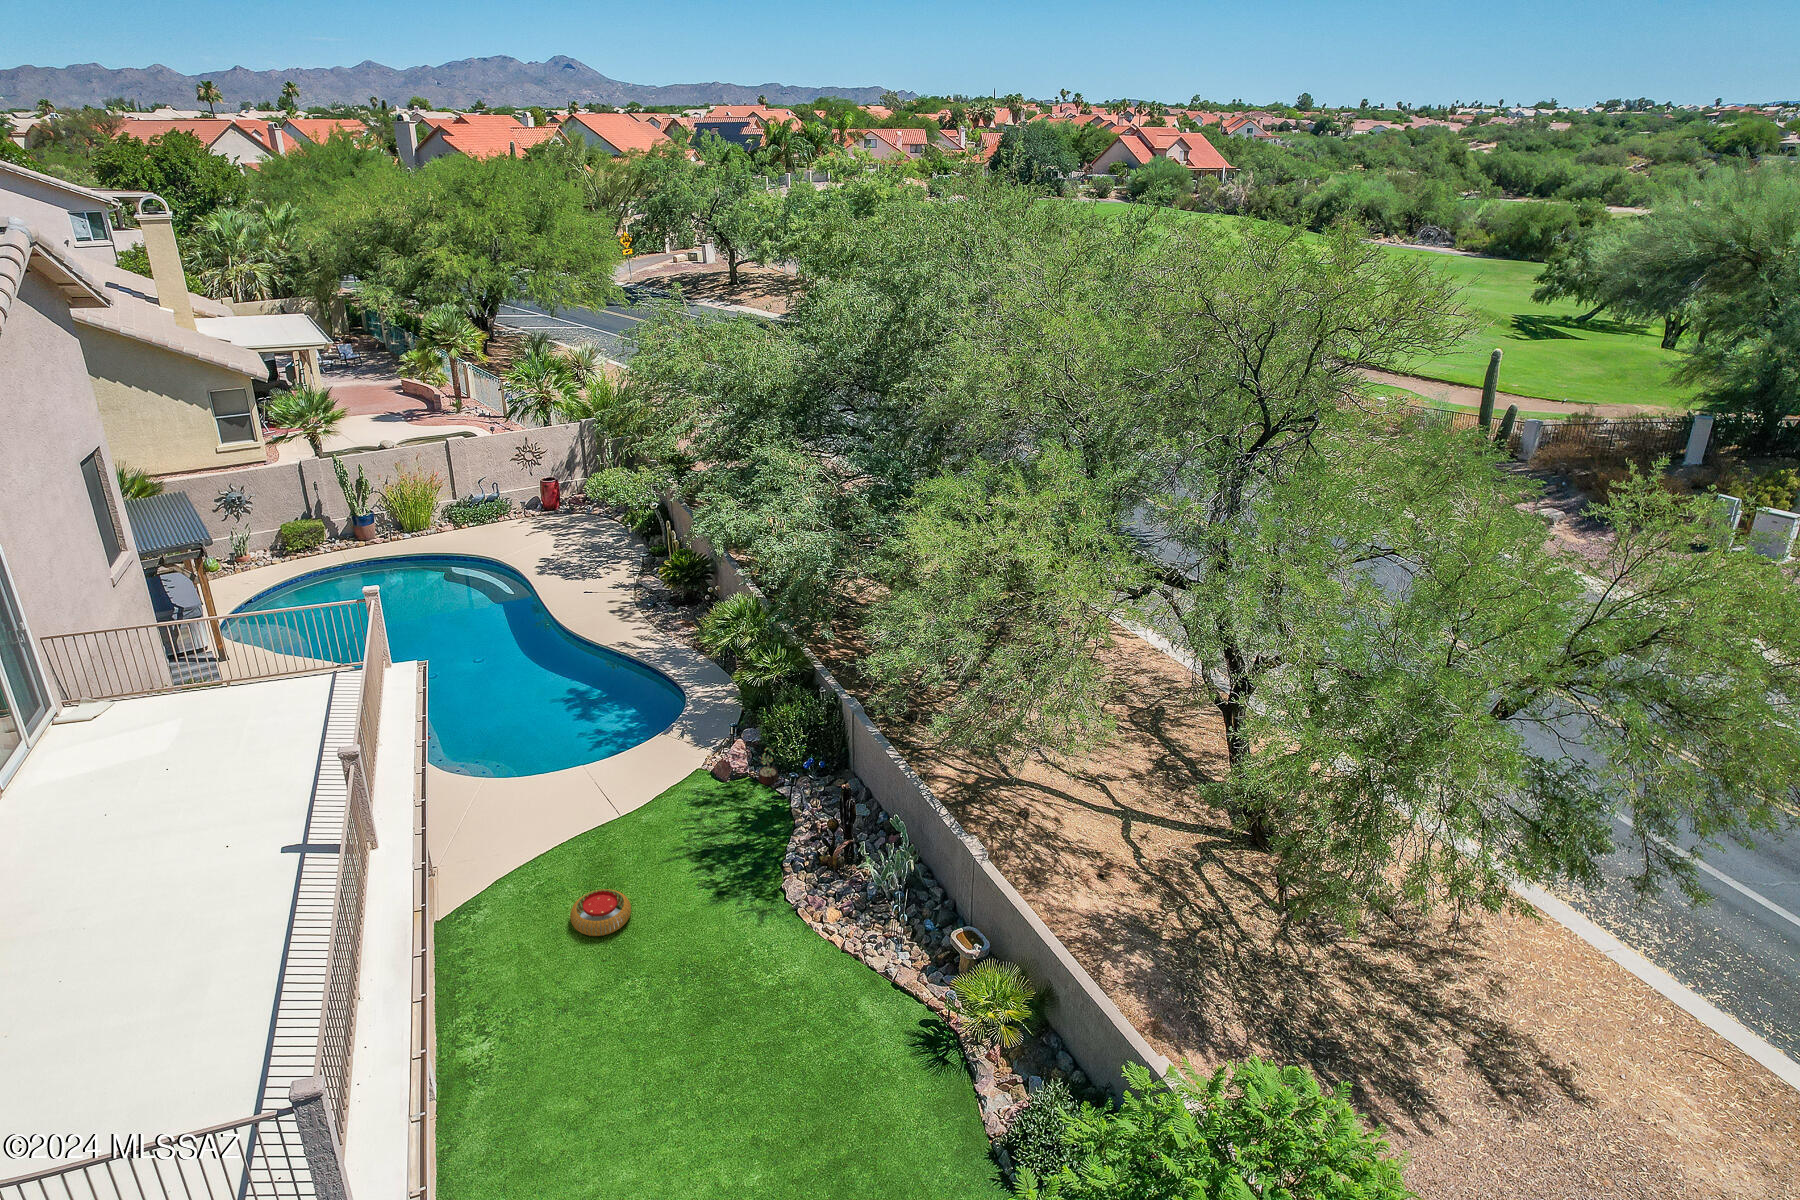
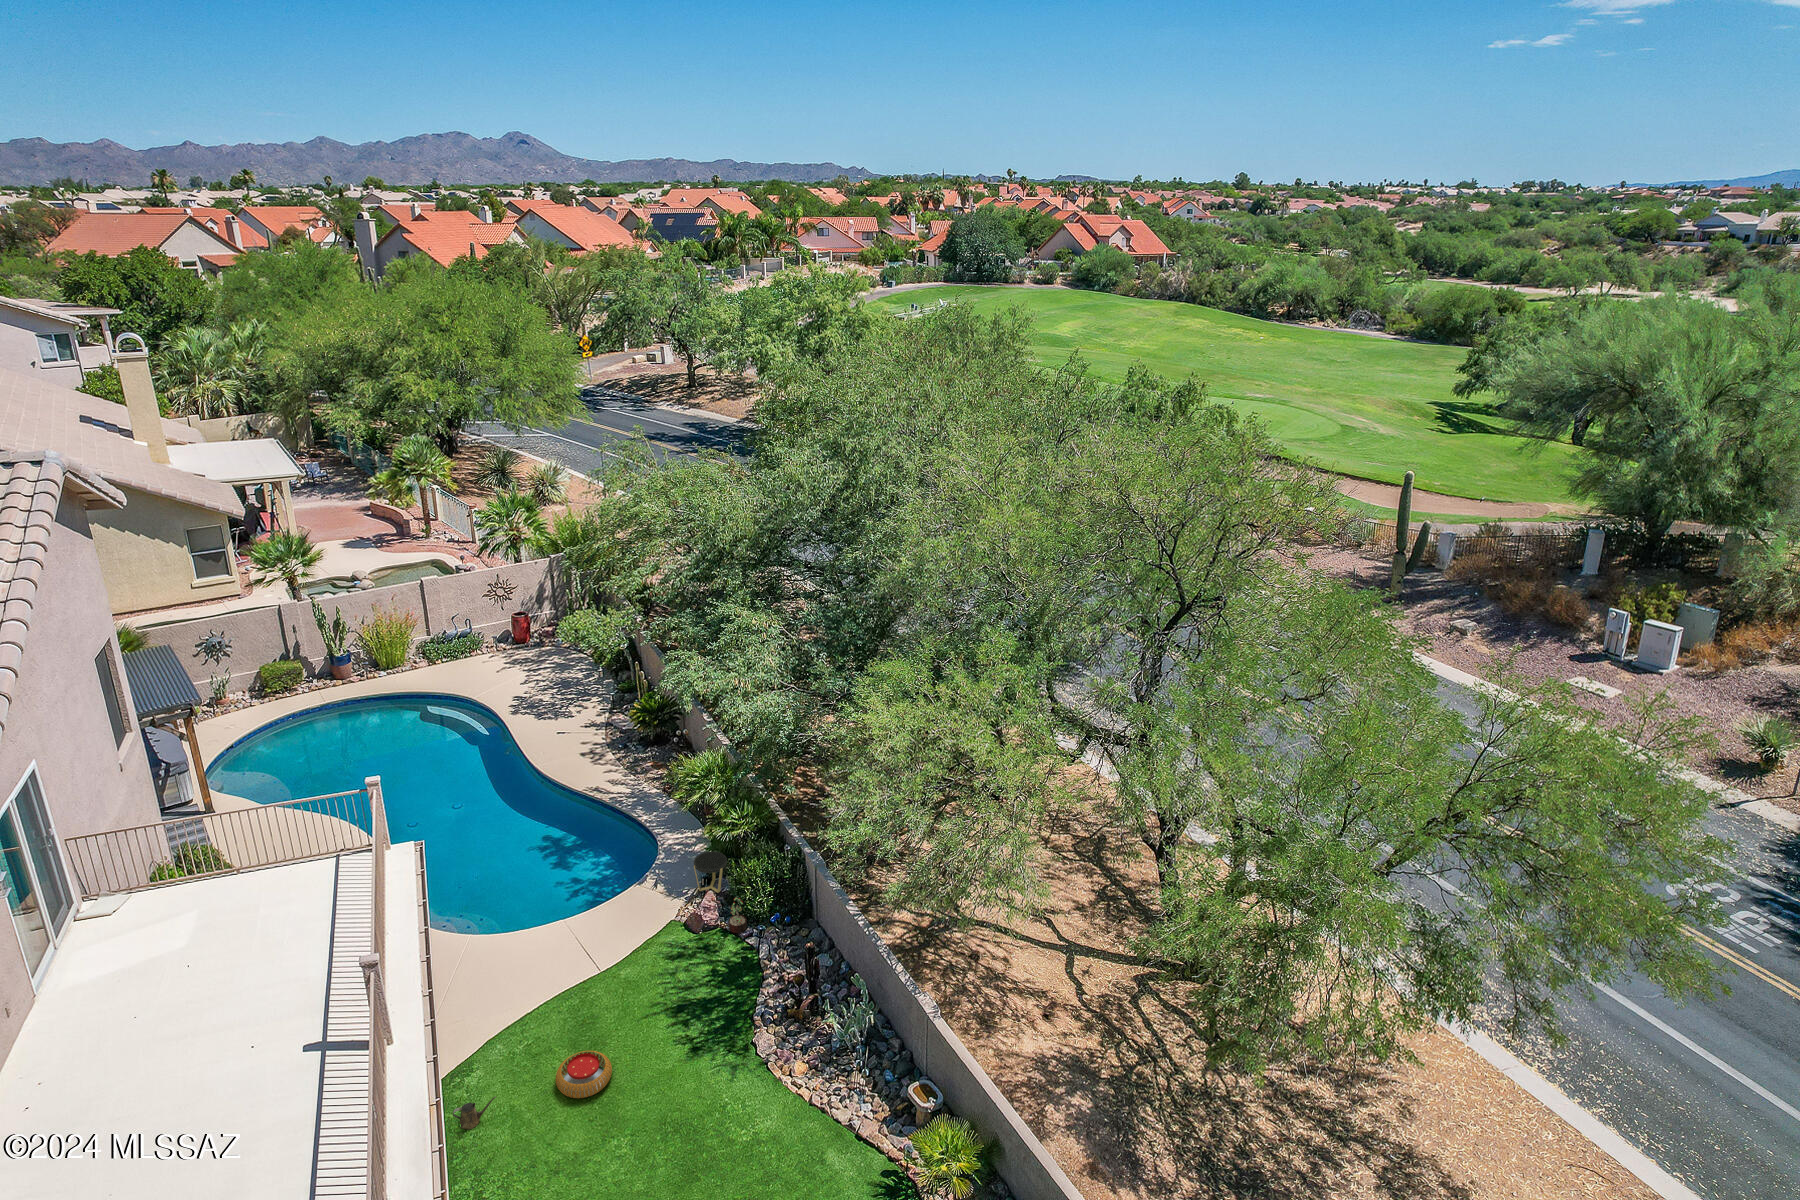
side table: none [723,704,758,746] -> present [694,852,727,893]
watering can: none [458,929,506,962] -> present [453,1096,496,1129]

